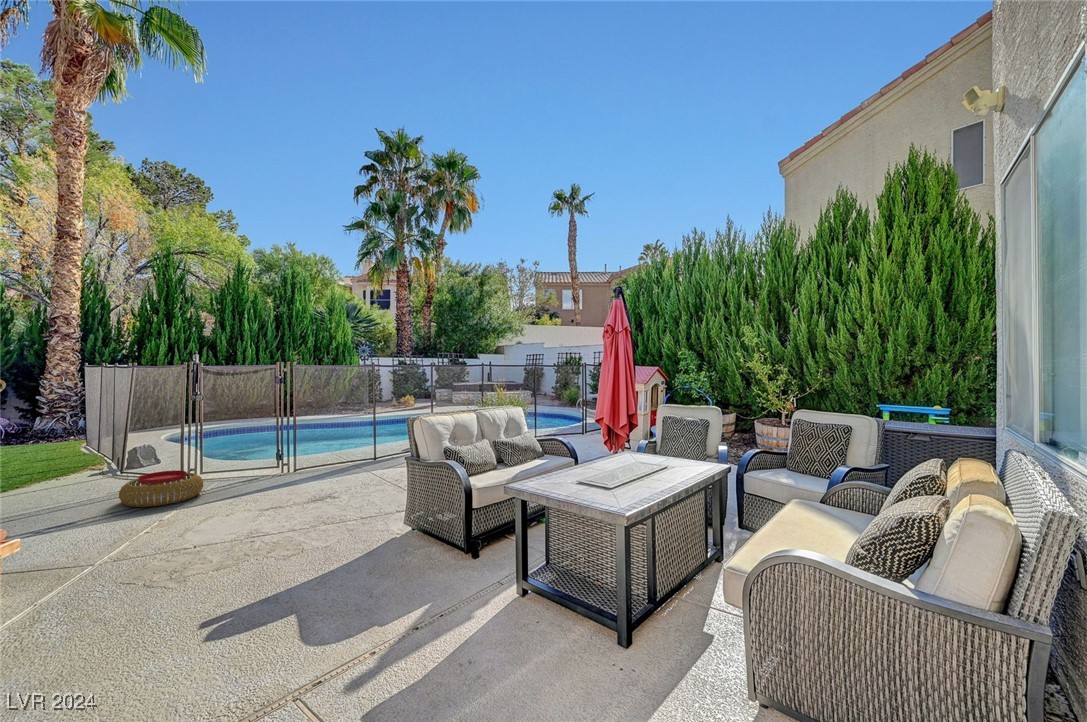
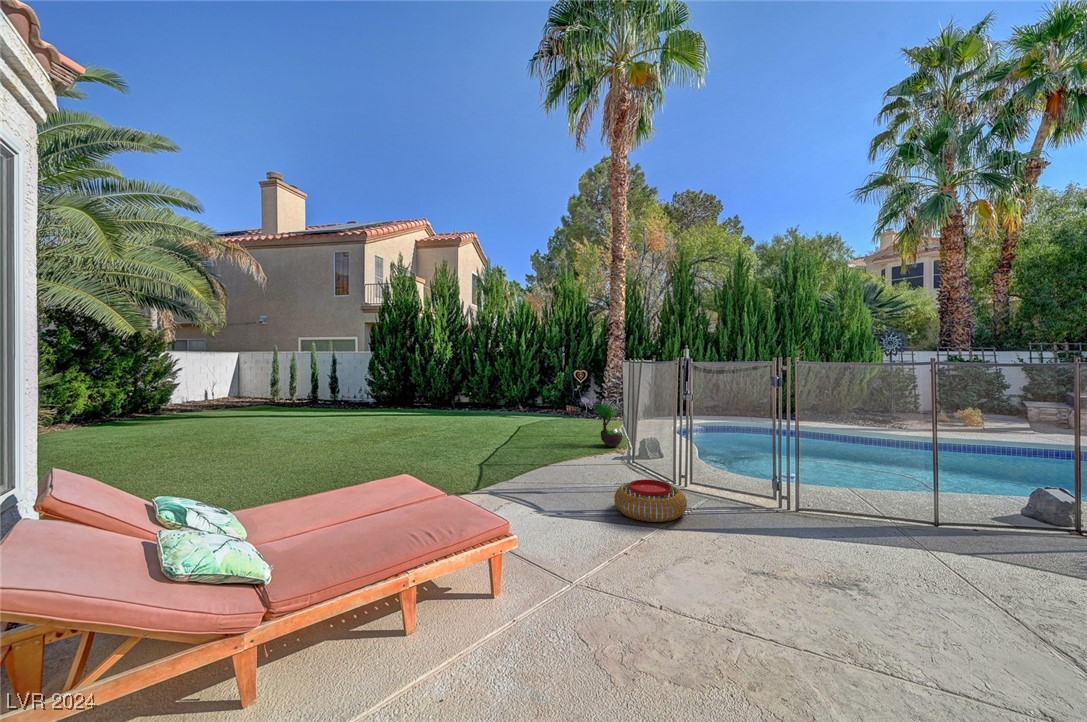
potted tree: none [50,407,99,464] -> present [594,403,622,447]

